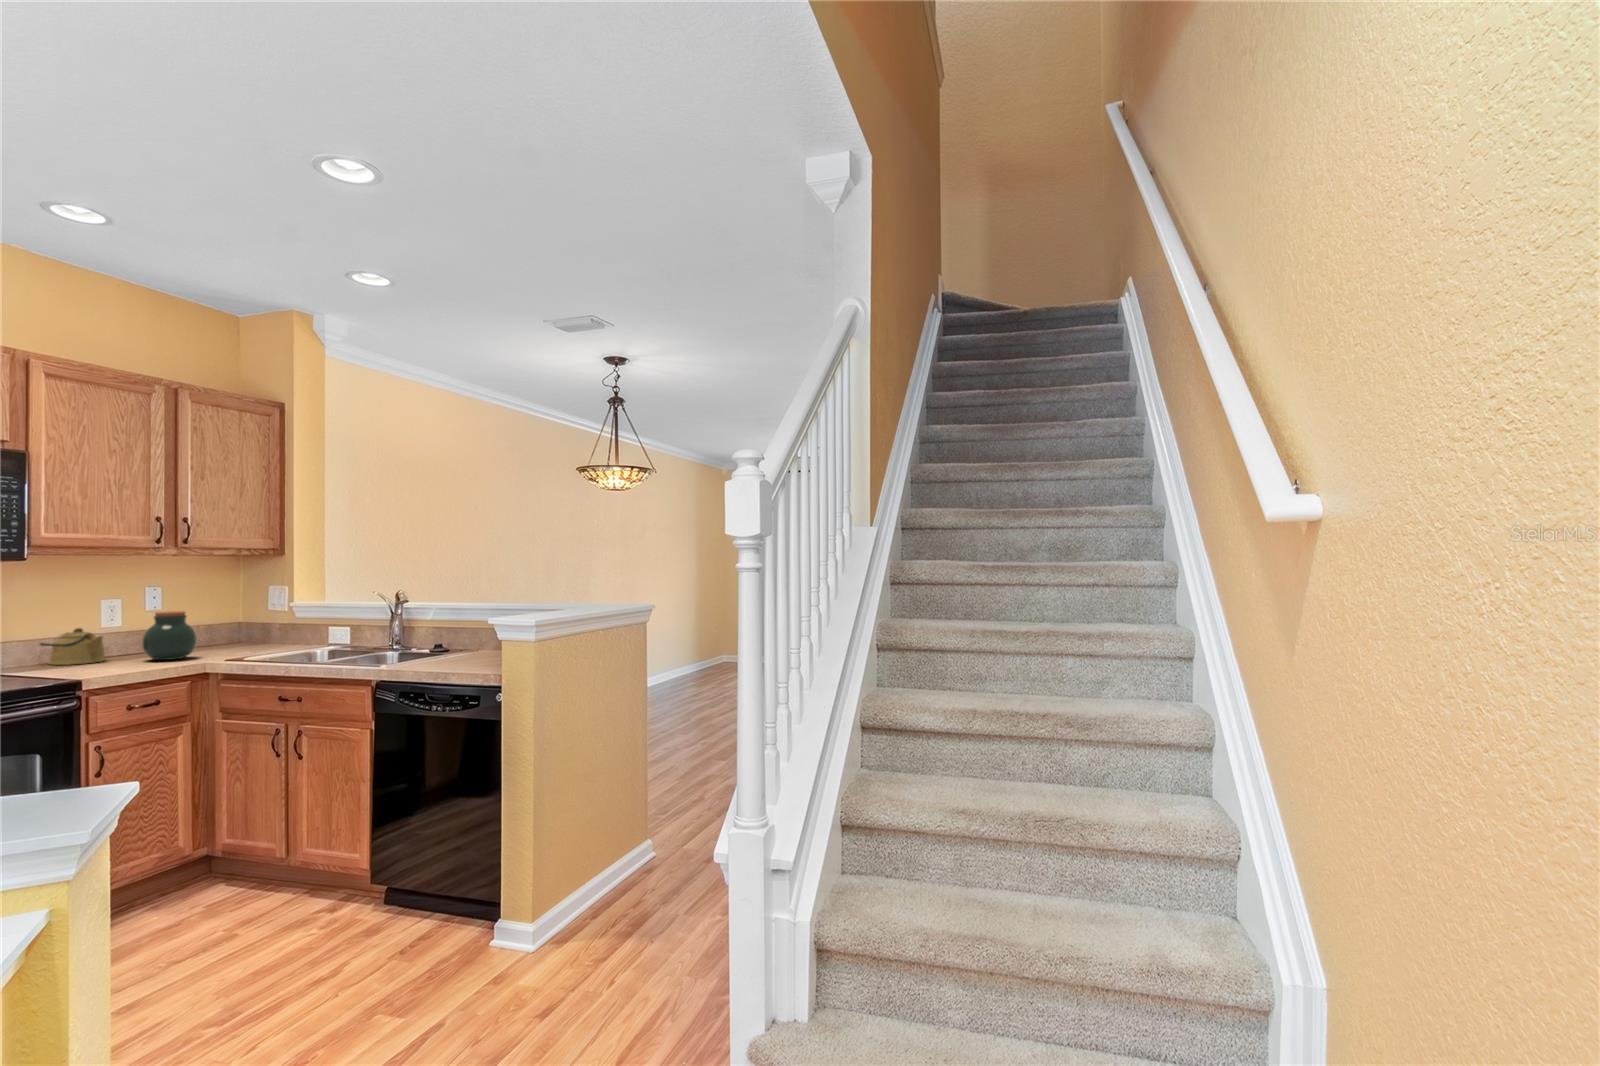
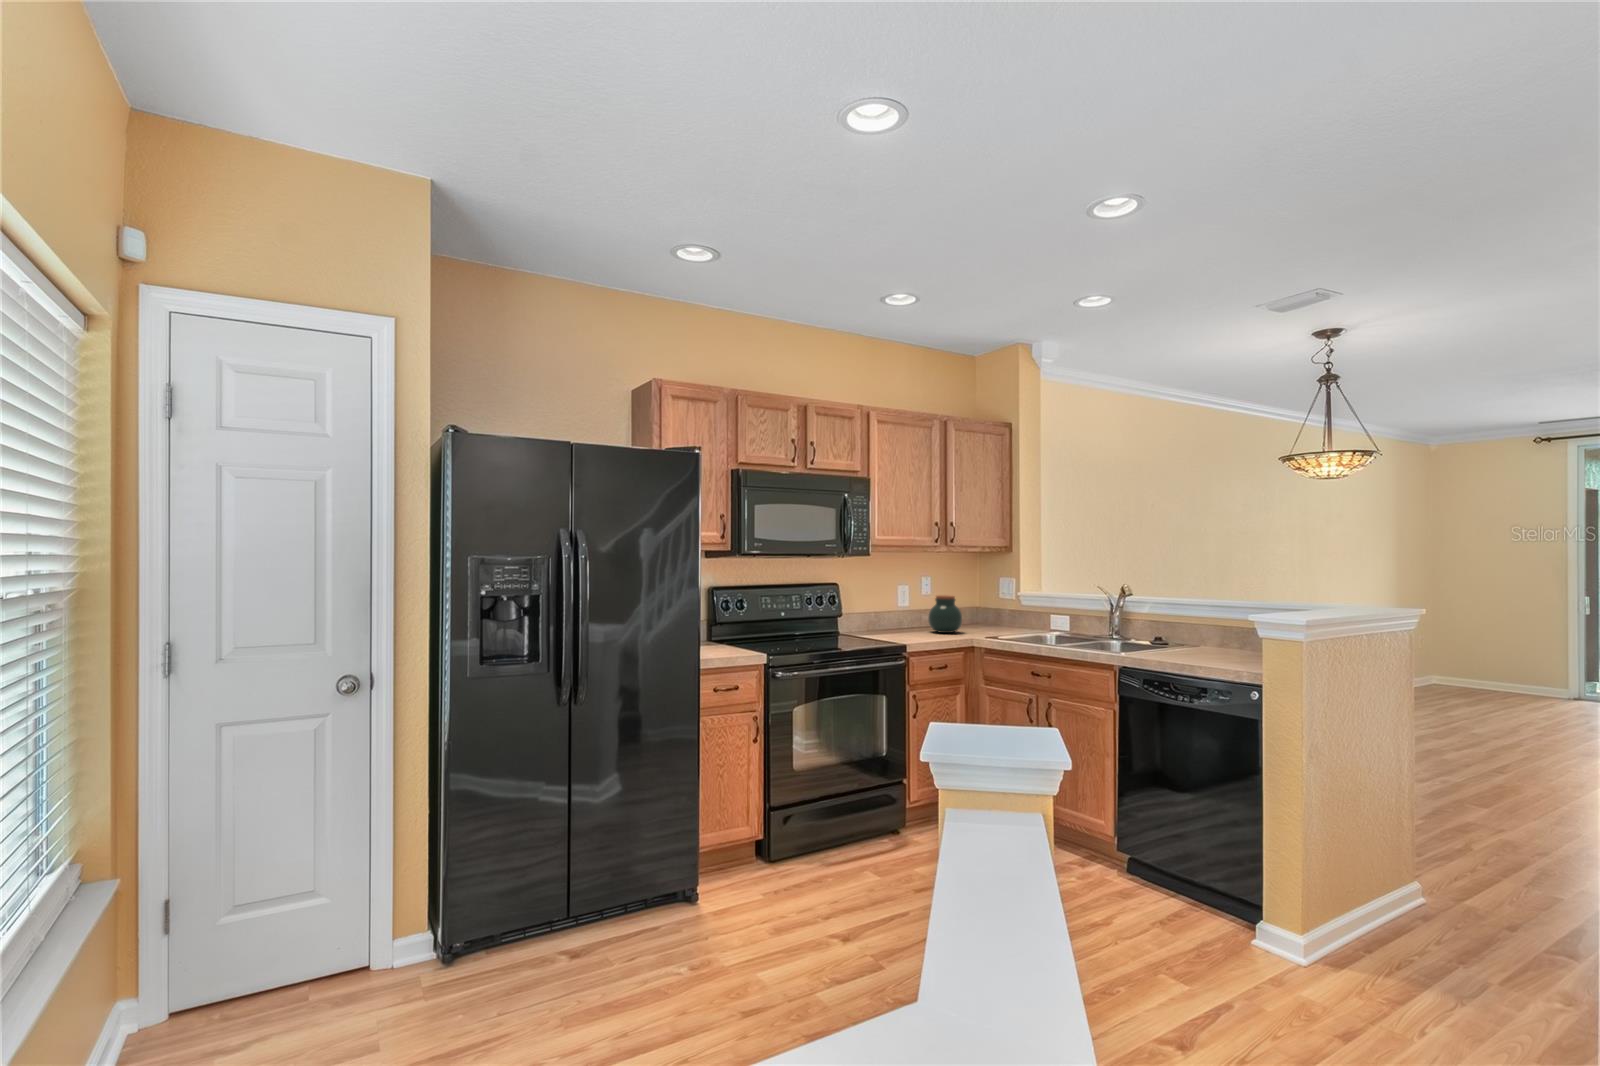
kettle: present [39,628,105,665] -> none [868,604,905,631]

